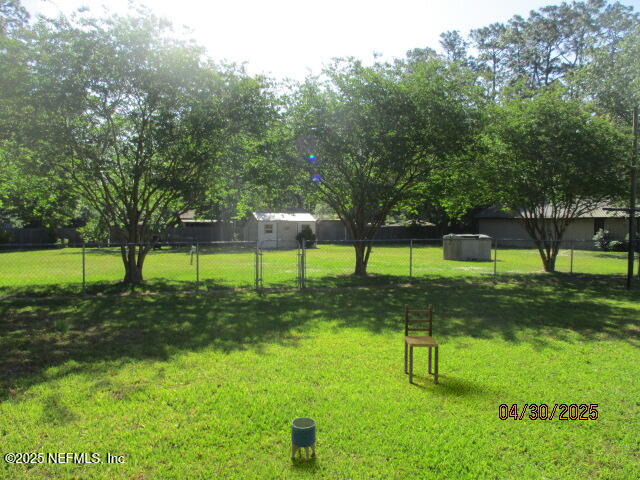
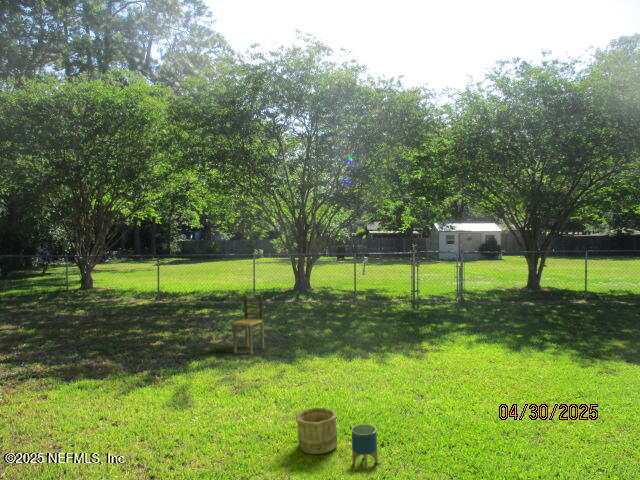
chair: present [404,304,439,383] -> present [232,294,264,354]
wooden bucket: none [225,406,269,456] -> present [296,408,337,454]

